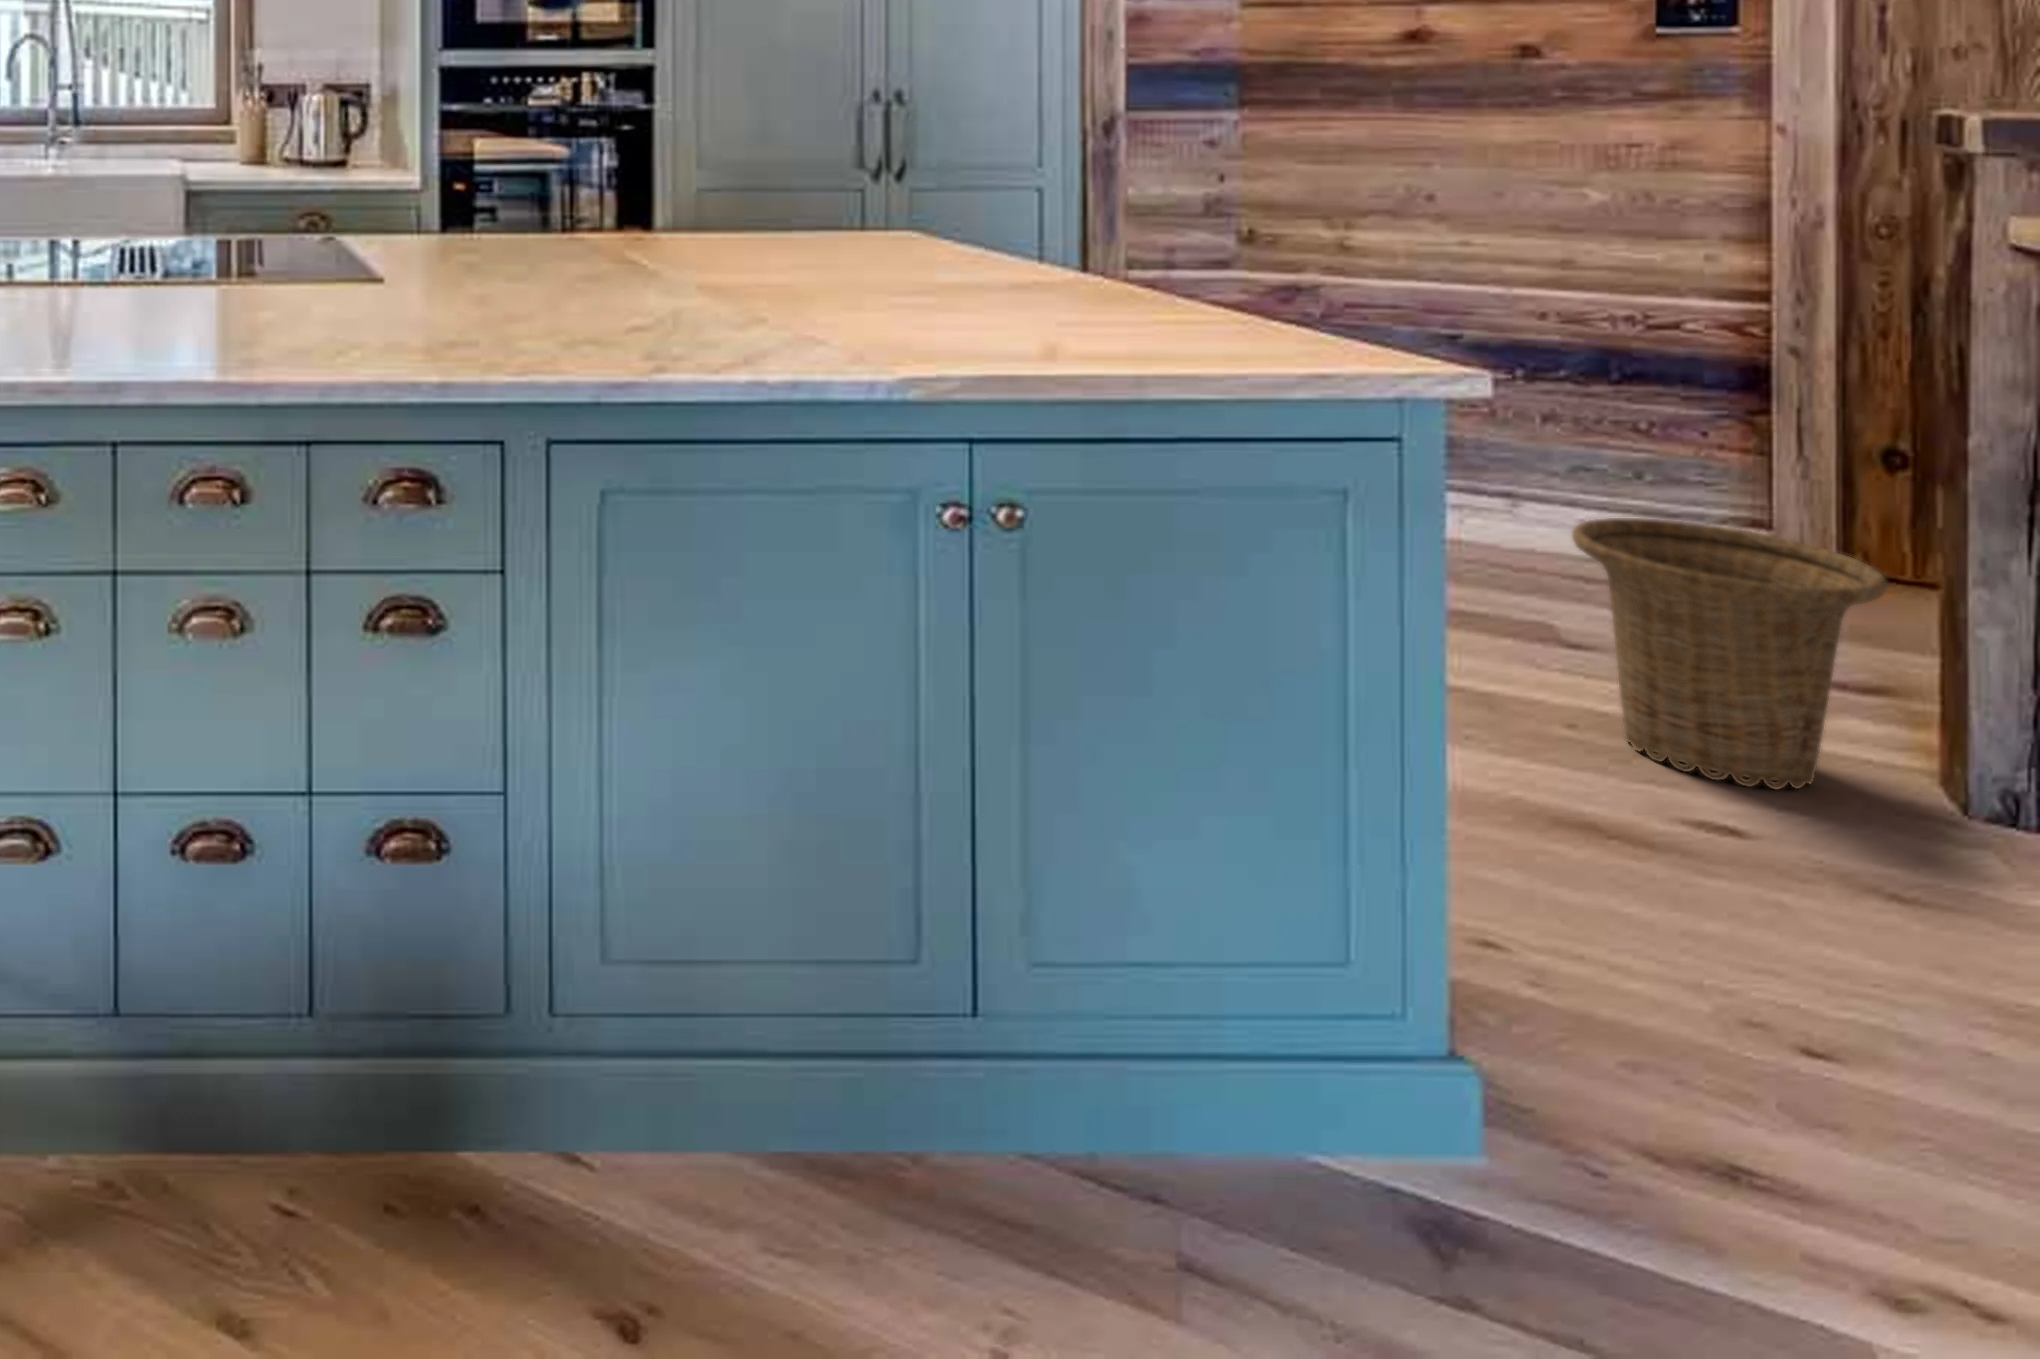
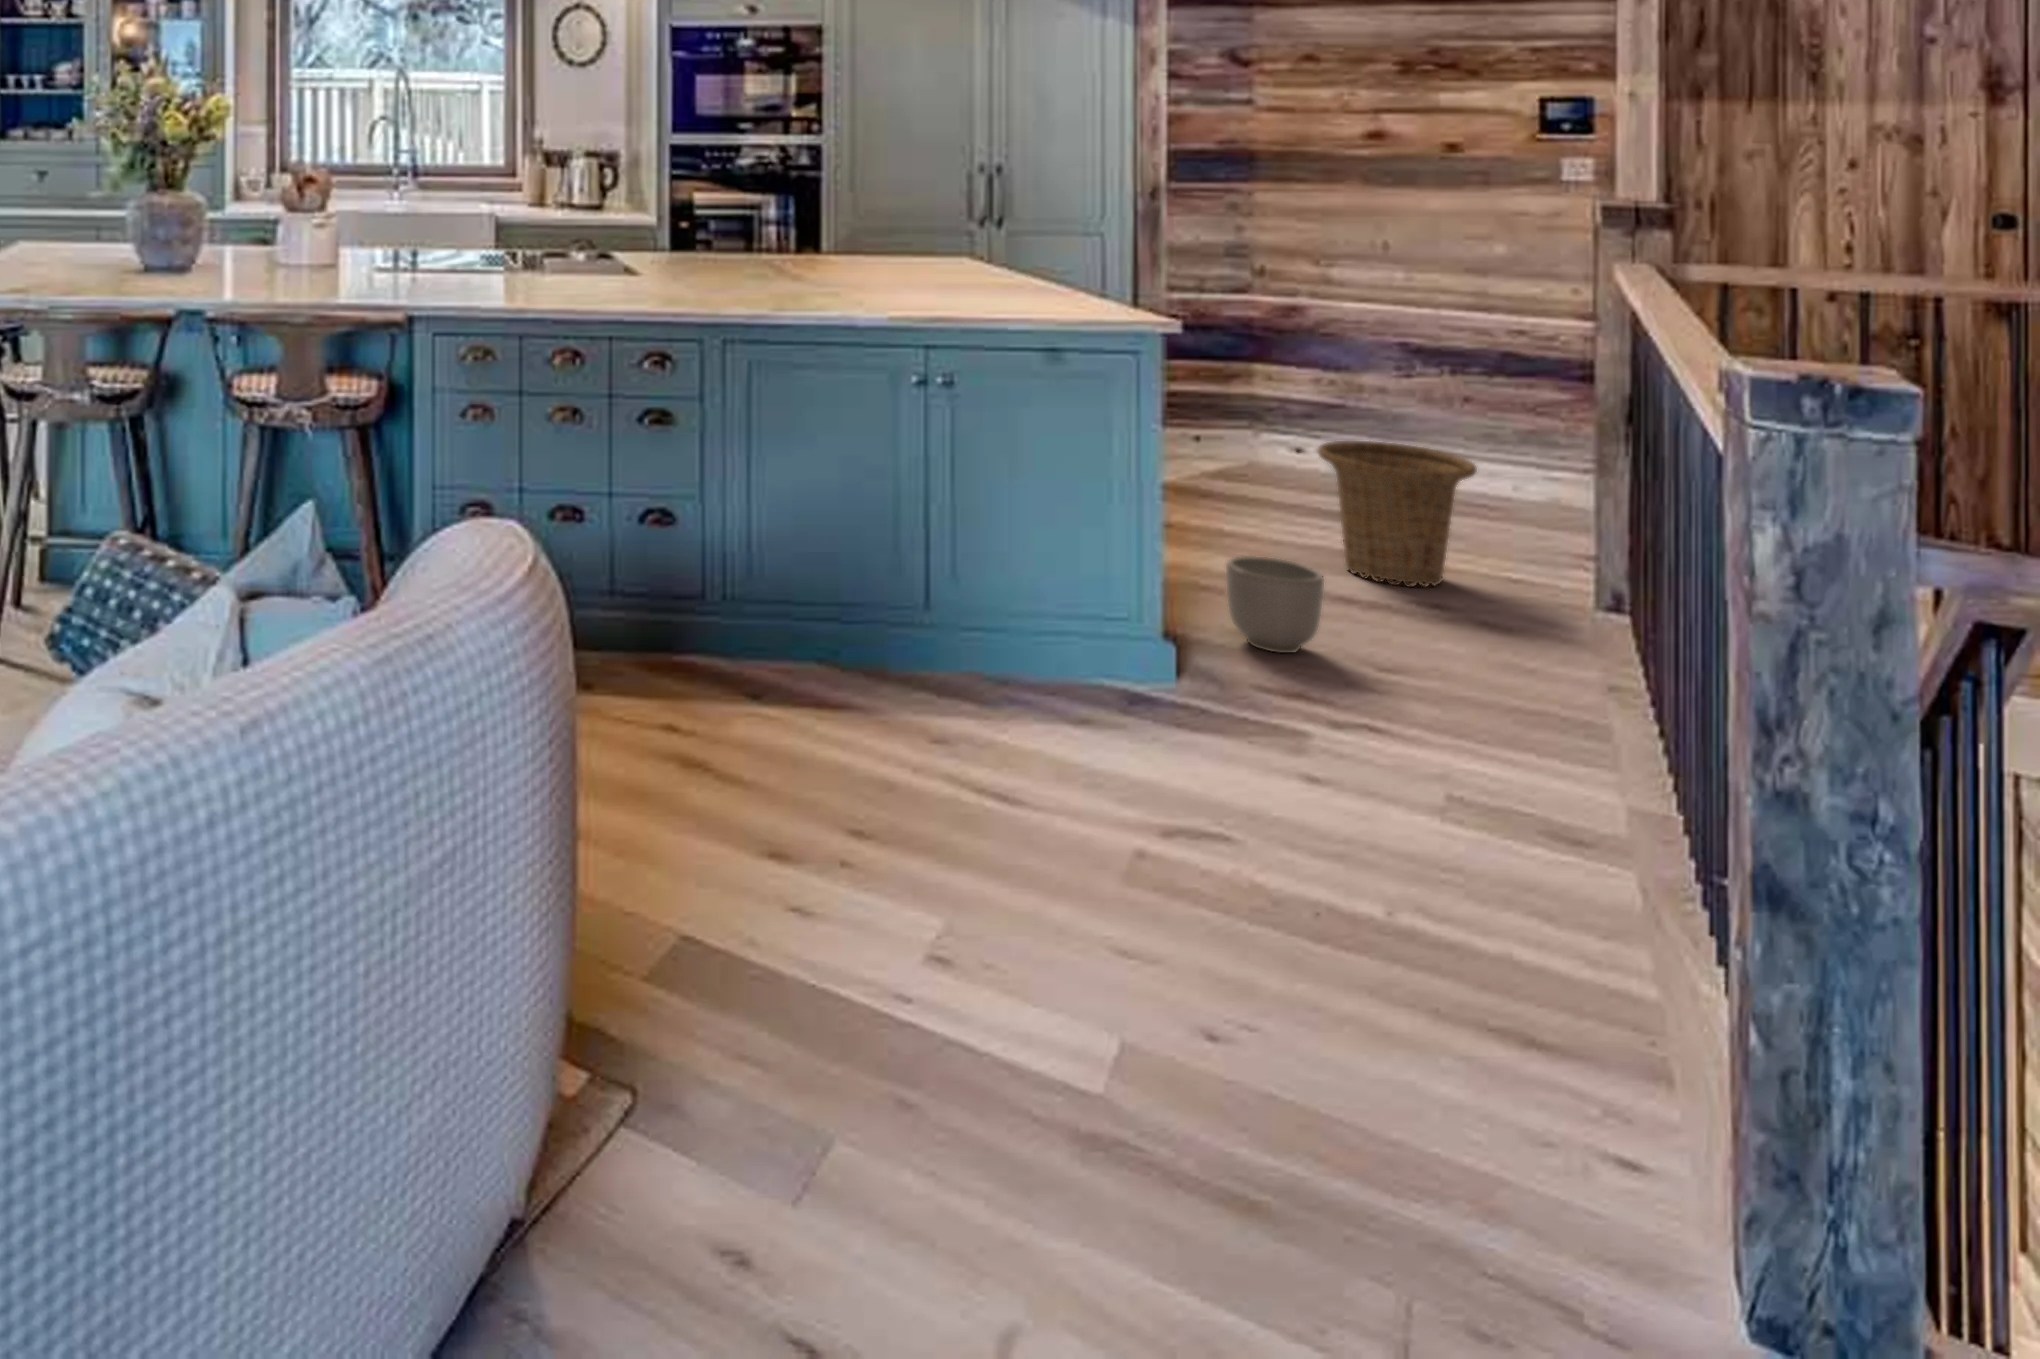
planter: none [1638,813,1876,1037] -> present [1226,556,1324,653]

